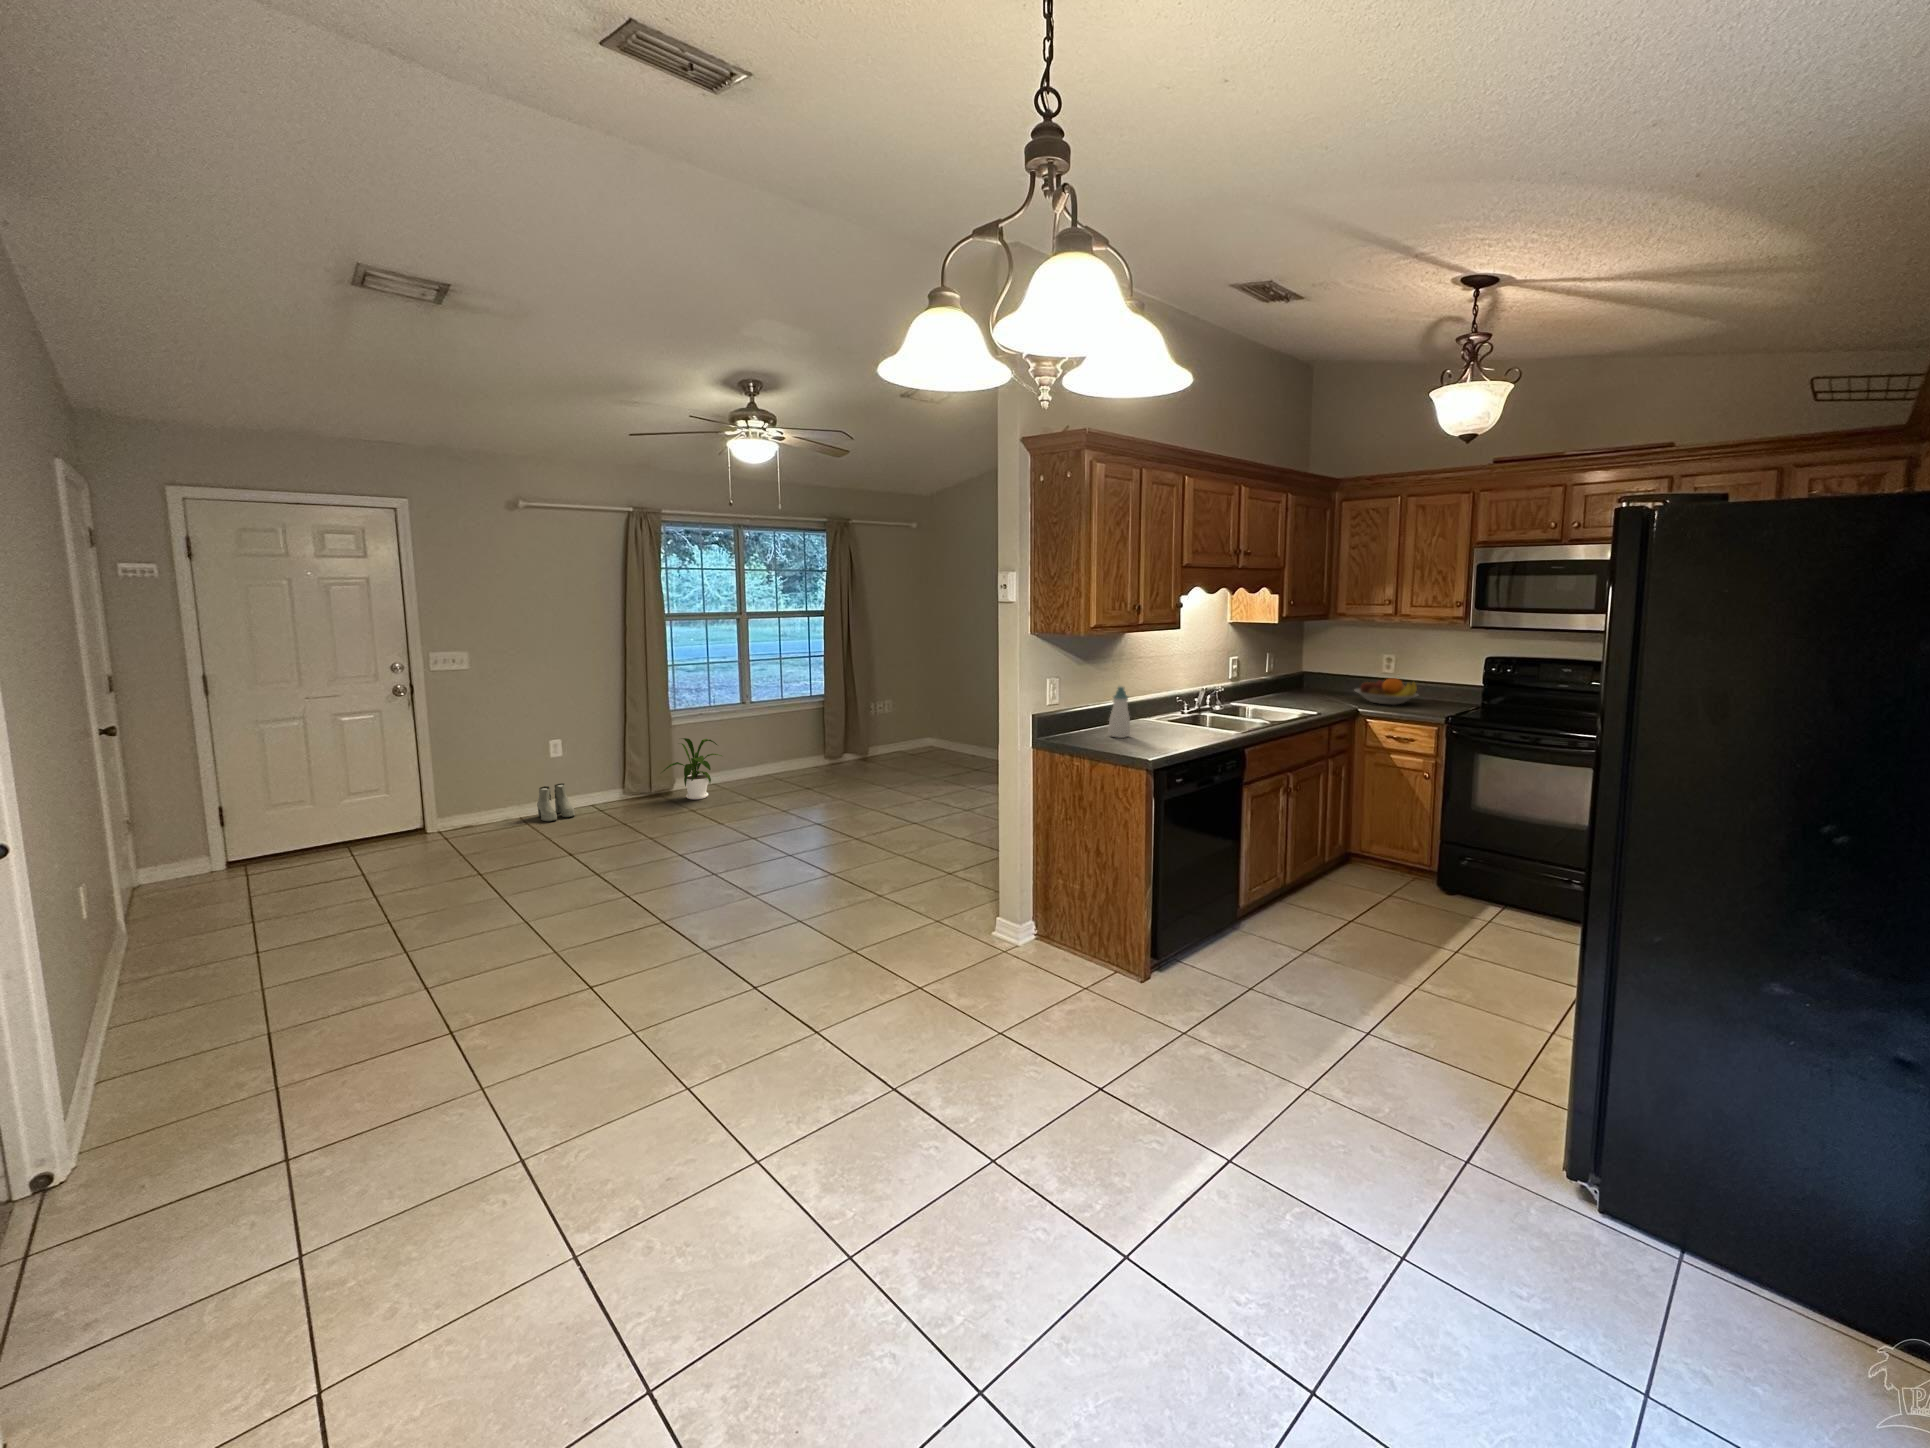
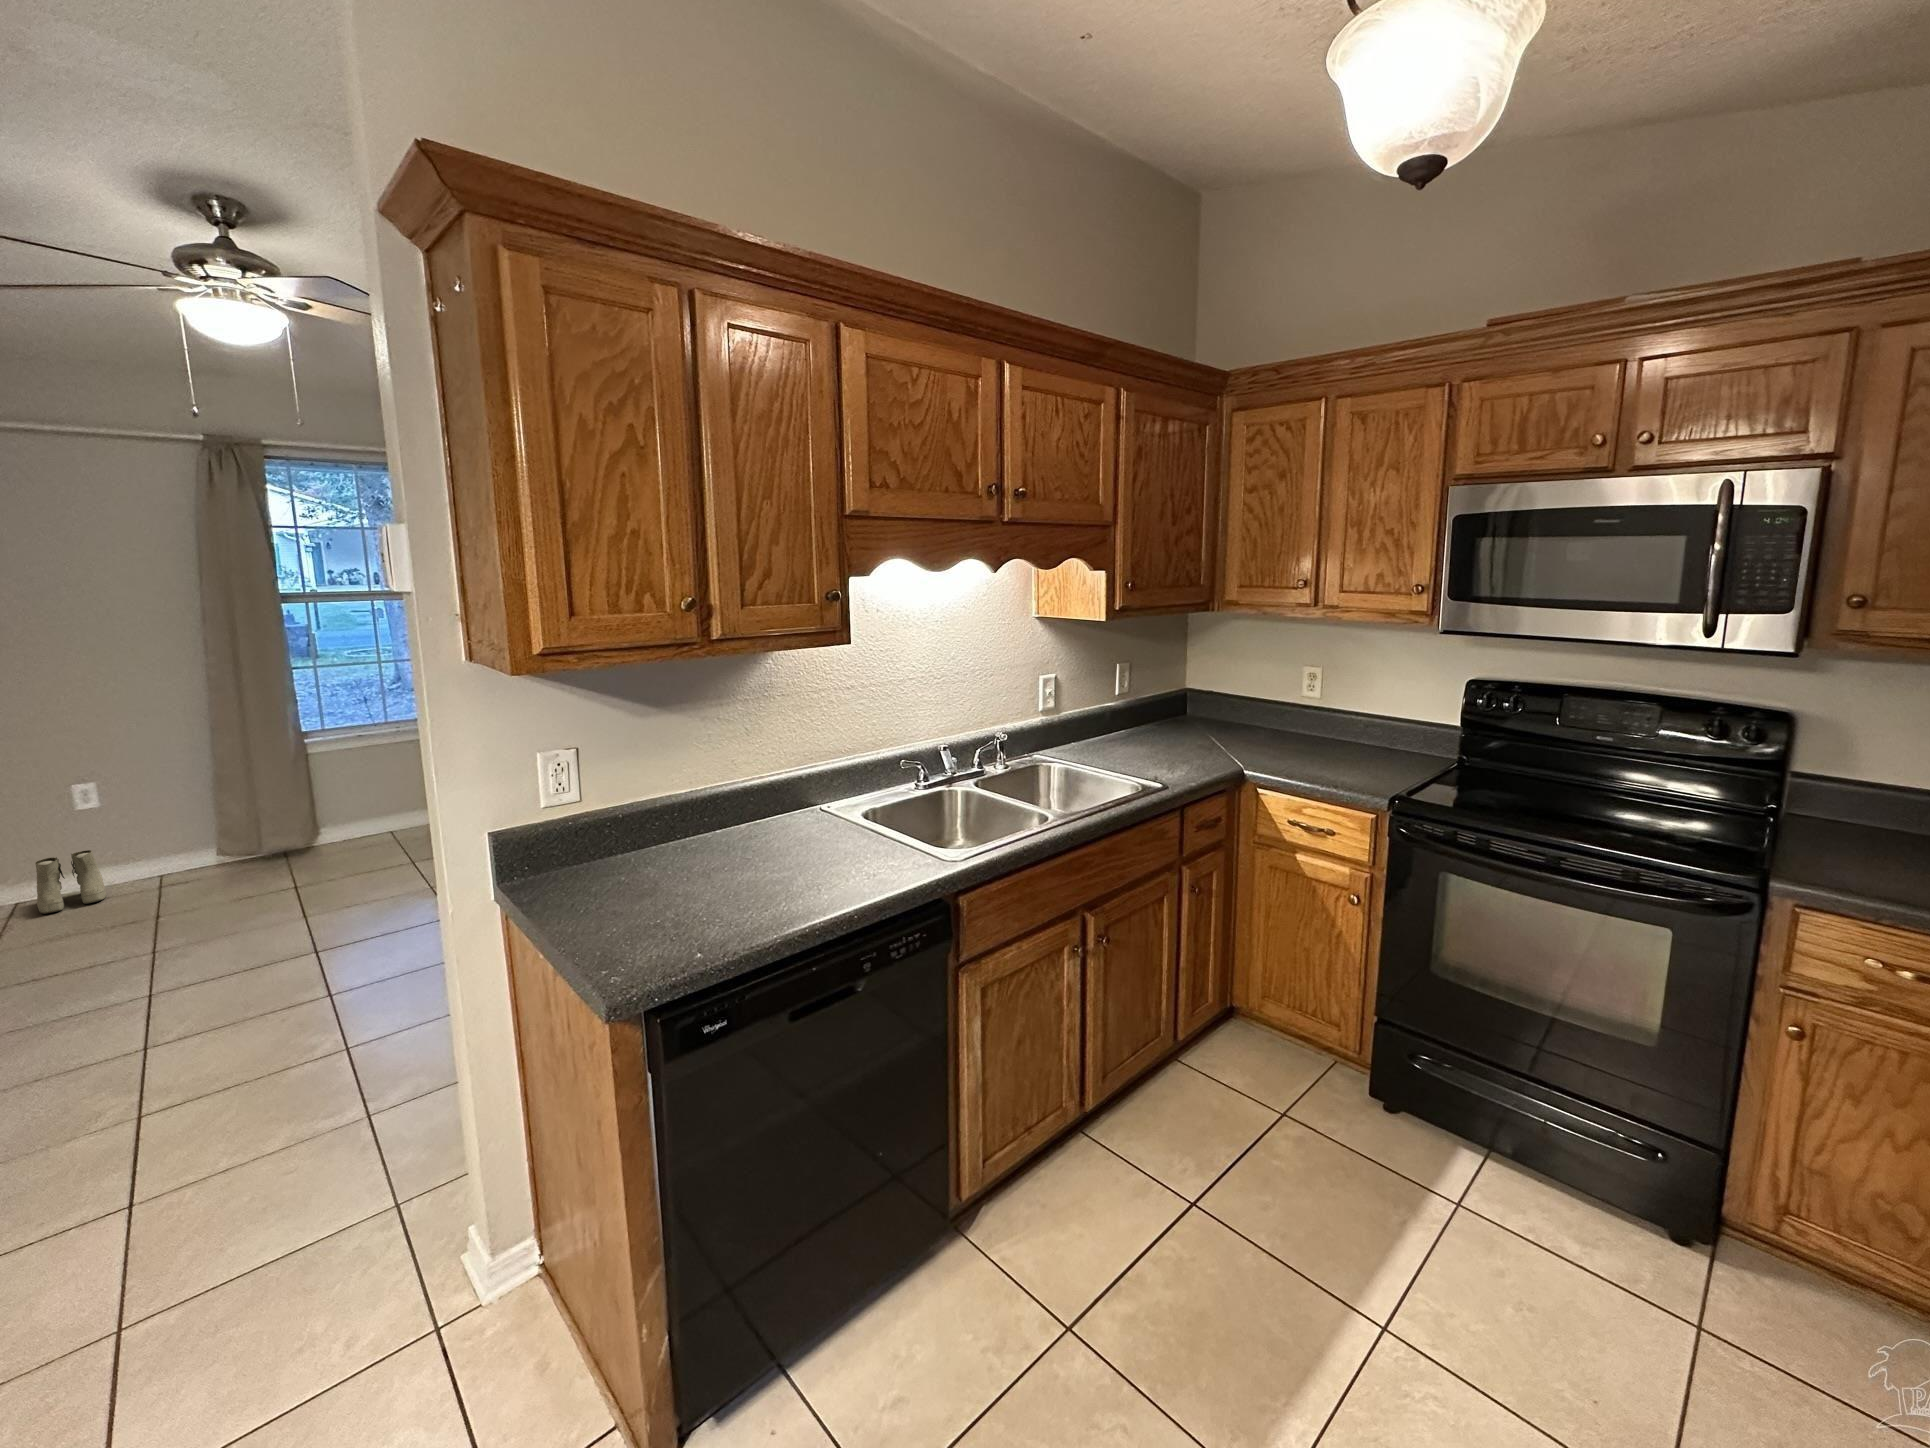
fruit bowl: present [1355,678,1418,705] -> none [1246,710,1352,757]
soap bottle: present [1108,687,1130,738] -> none [667,776,716,887]
house plant: present [663,738,722,800] -> none [271,773,375,861]

